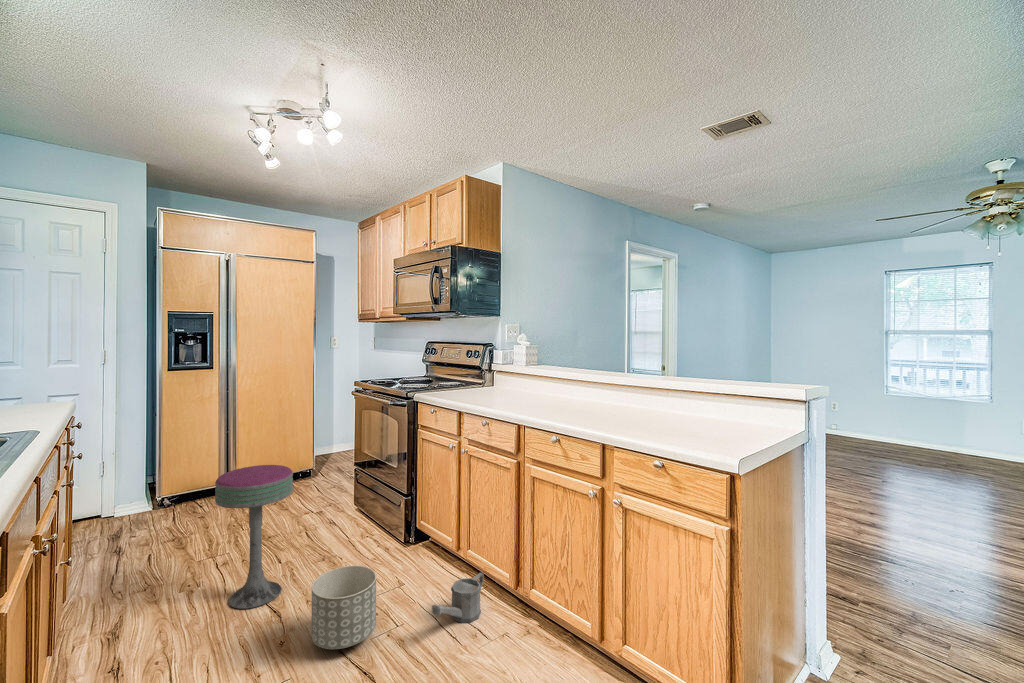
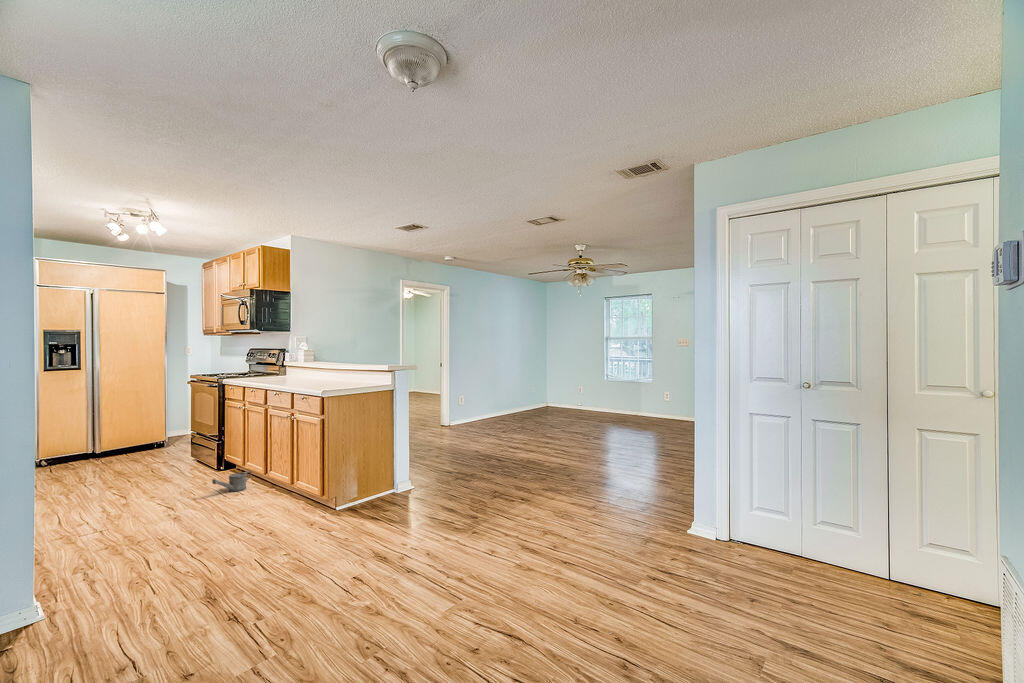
bar stool: present [215,465,293,609] -> none [86,421,136,496]
planter: present [311,566,376,649] -> none [143,466,182,502]

